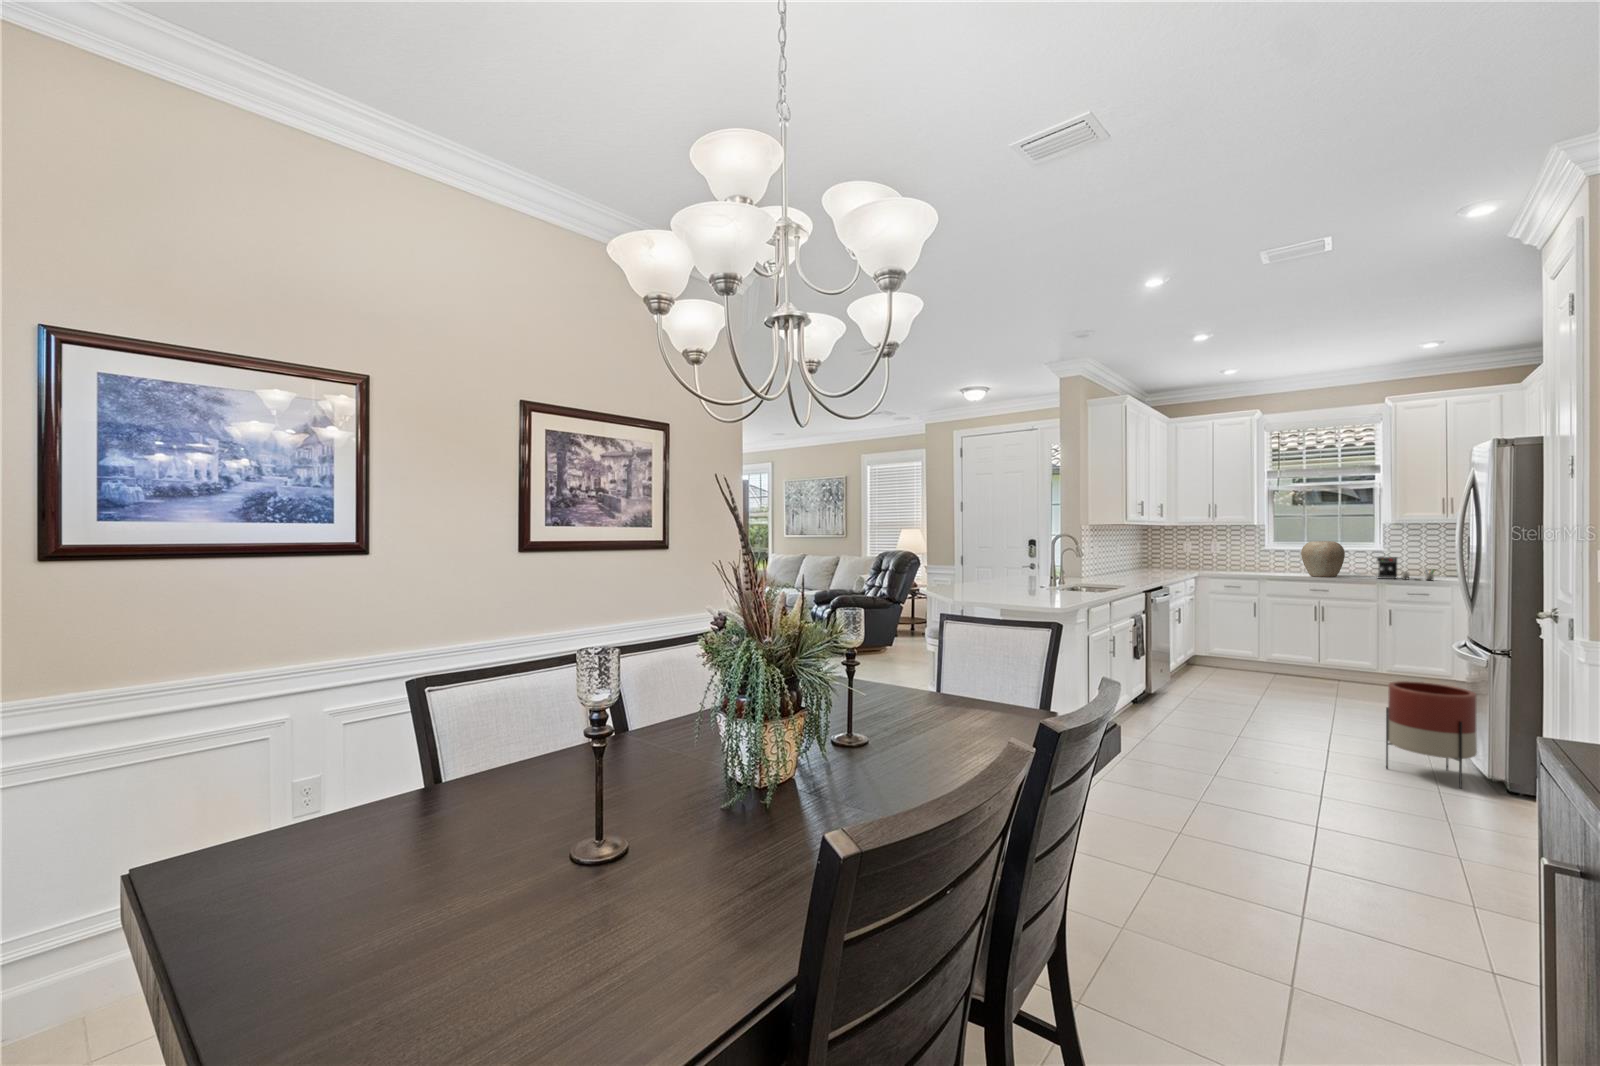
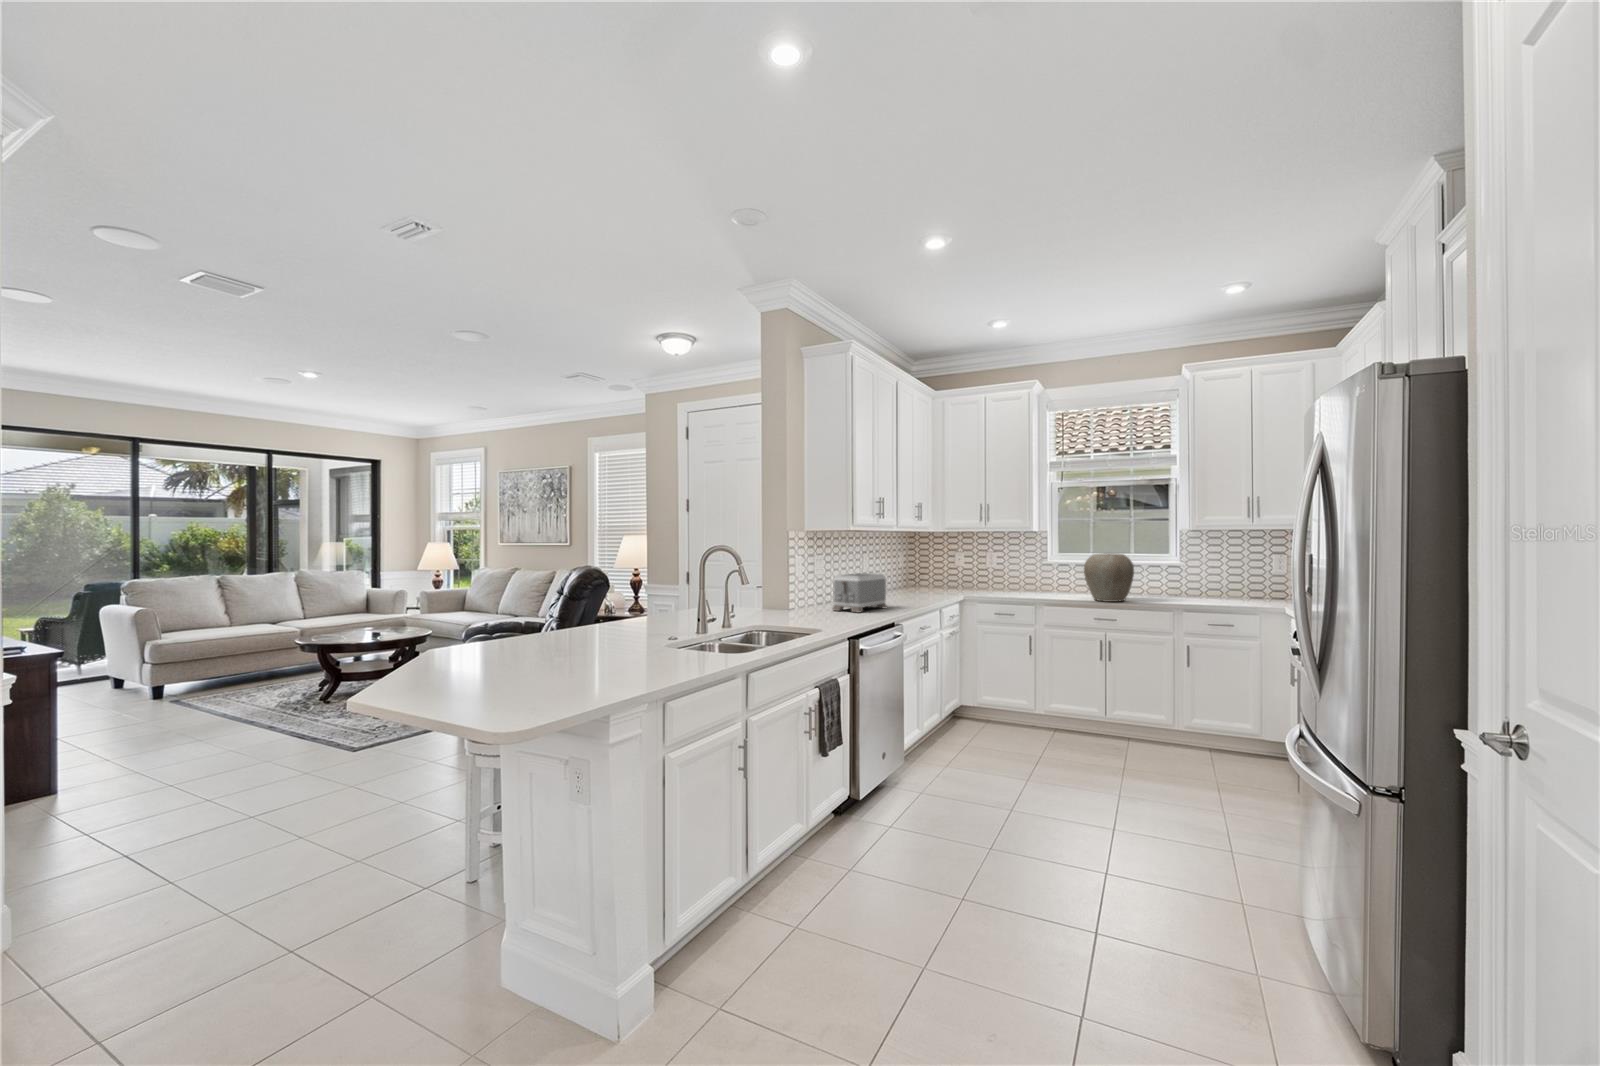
toaster: none [1110,554,1149,580] -> present [832,573,887,613]
coffee maker: present [1377,557,1435,580] -> none [1171,574,1239,607]
planter: present [1386,681,1477,788] -> none [1172,805,1313,1025]

